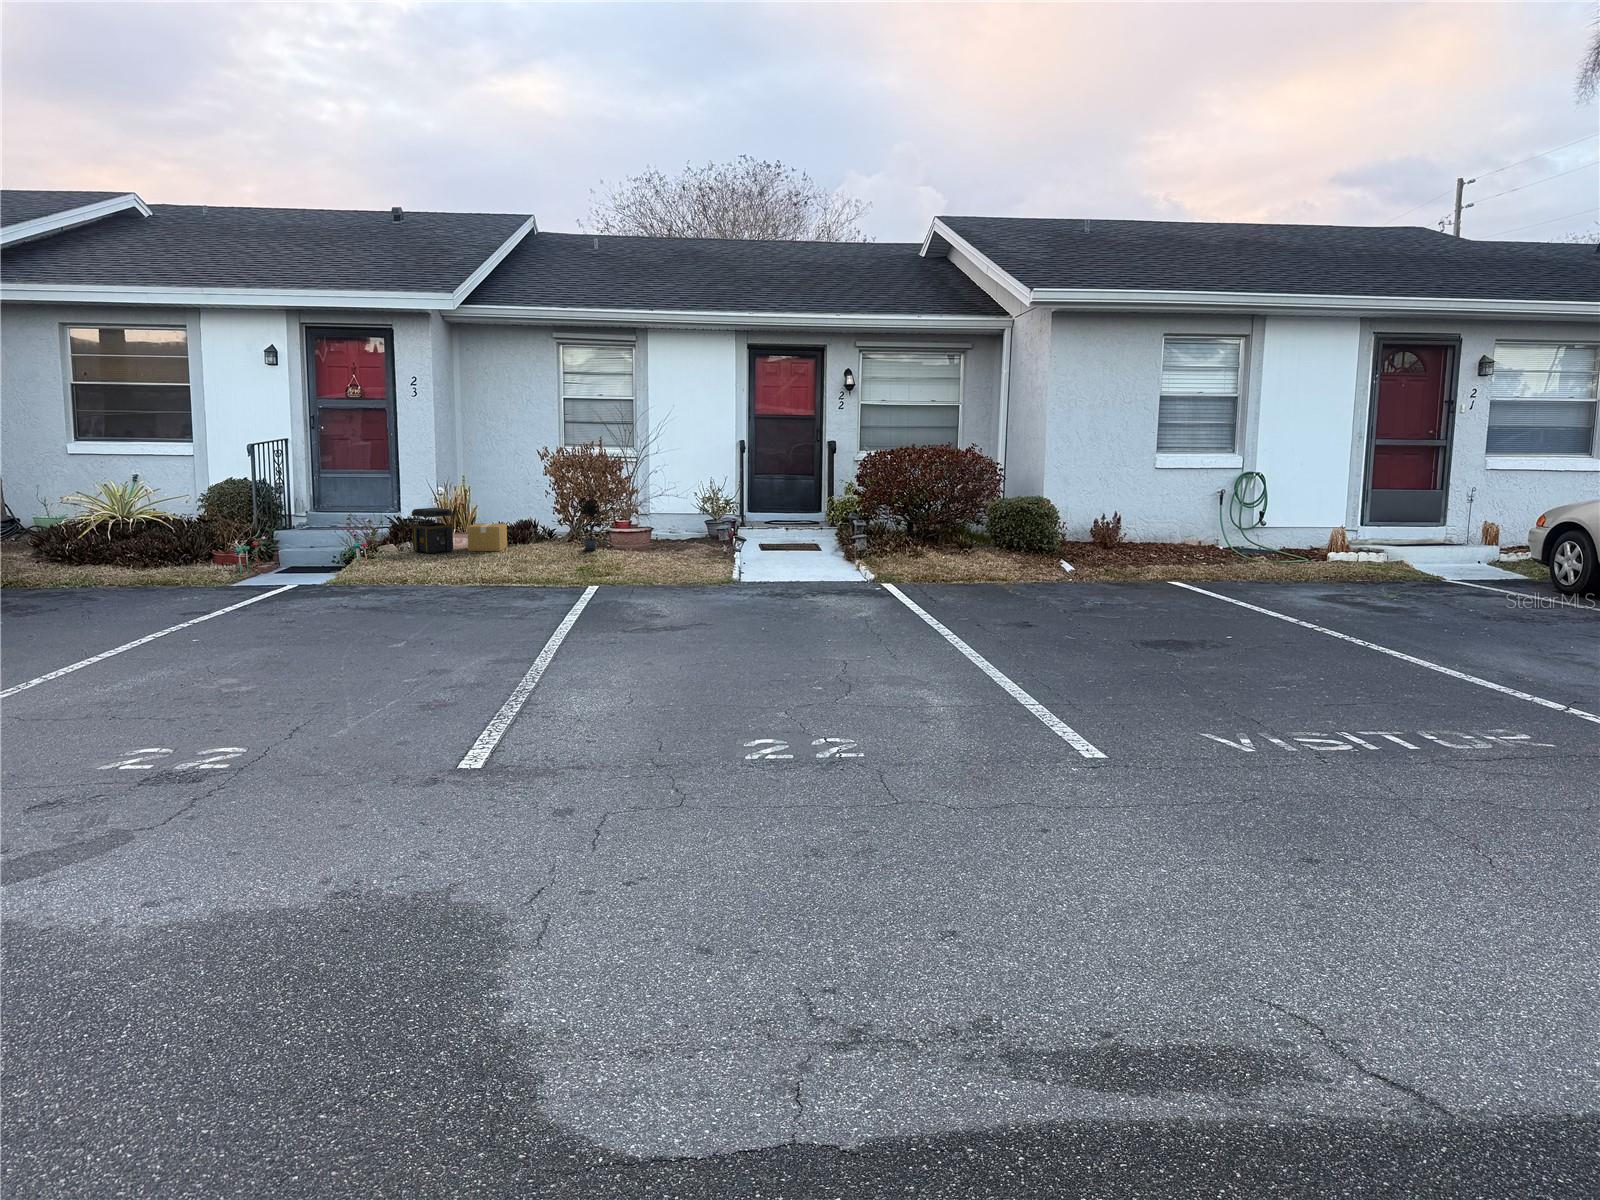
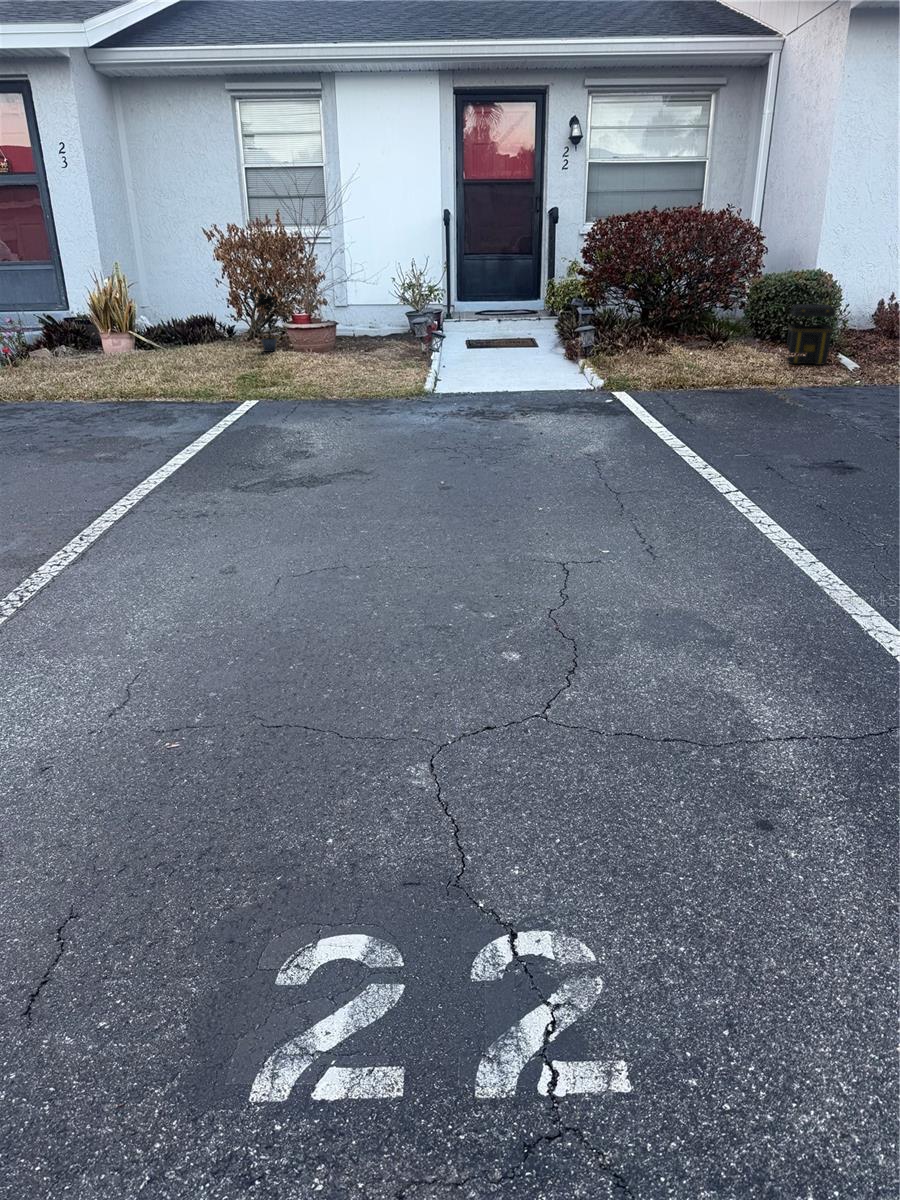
toolbox: present [412,508,453,554] -> present [787,304,836,365]
cardboard box: present [467,523,507,551] -> none [126,321,178,354]

